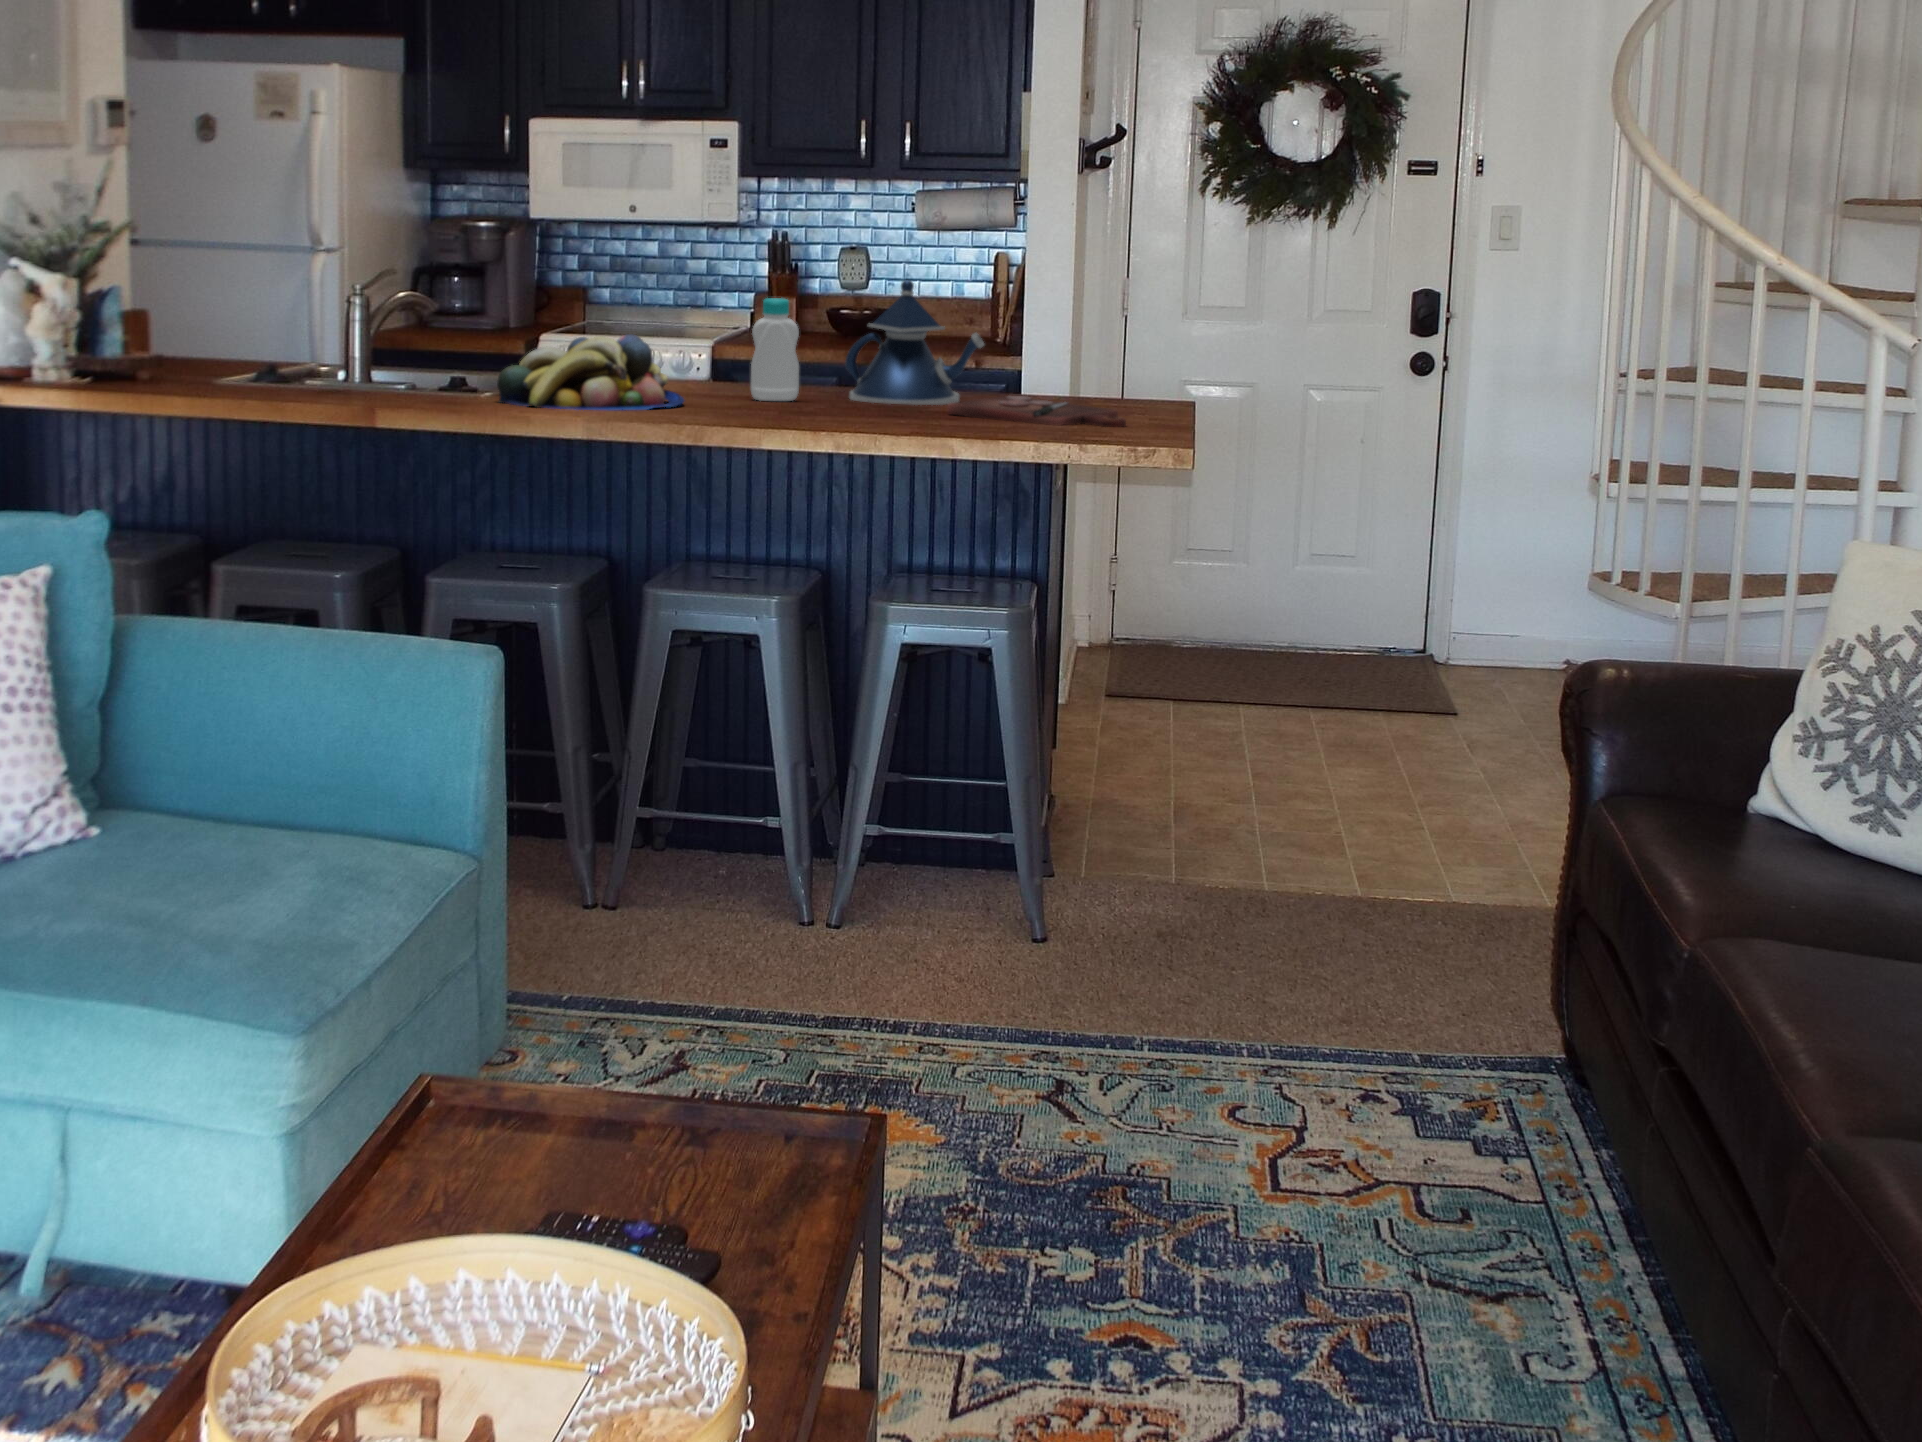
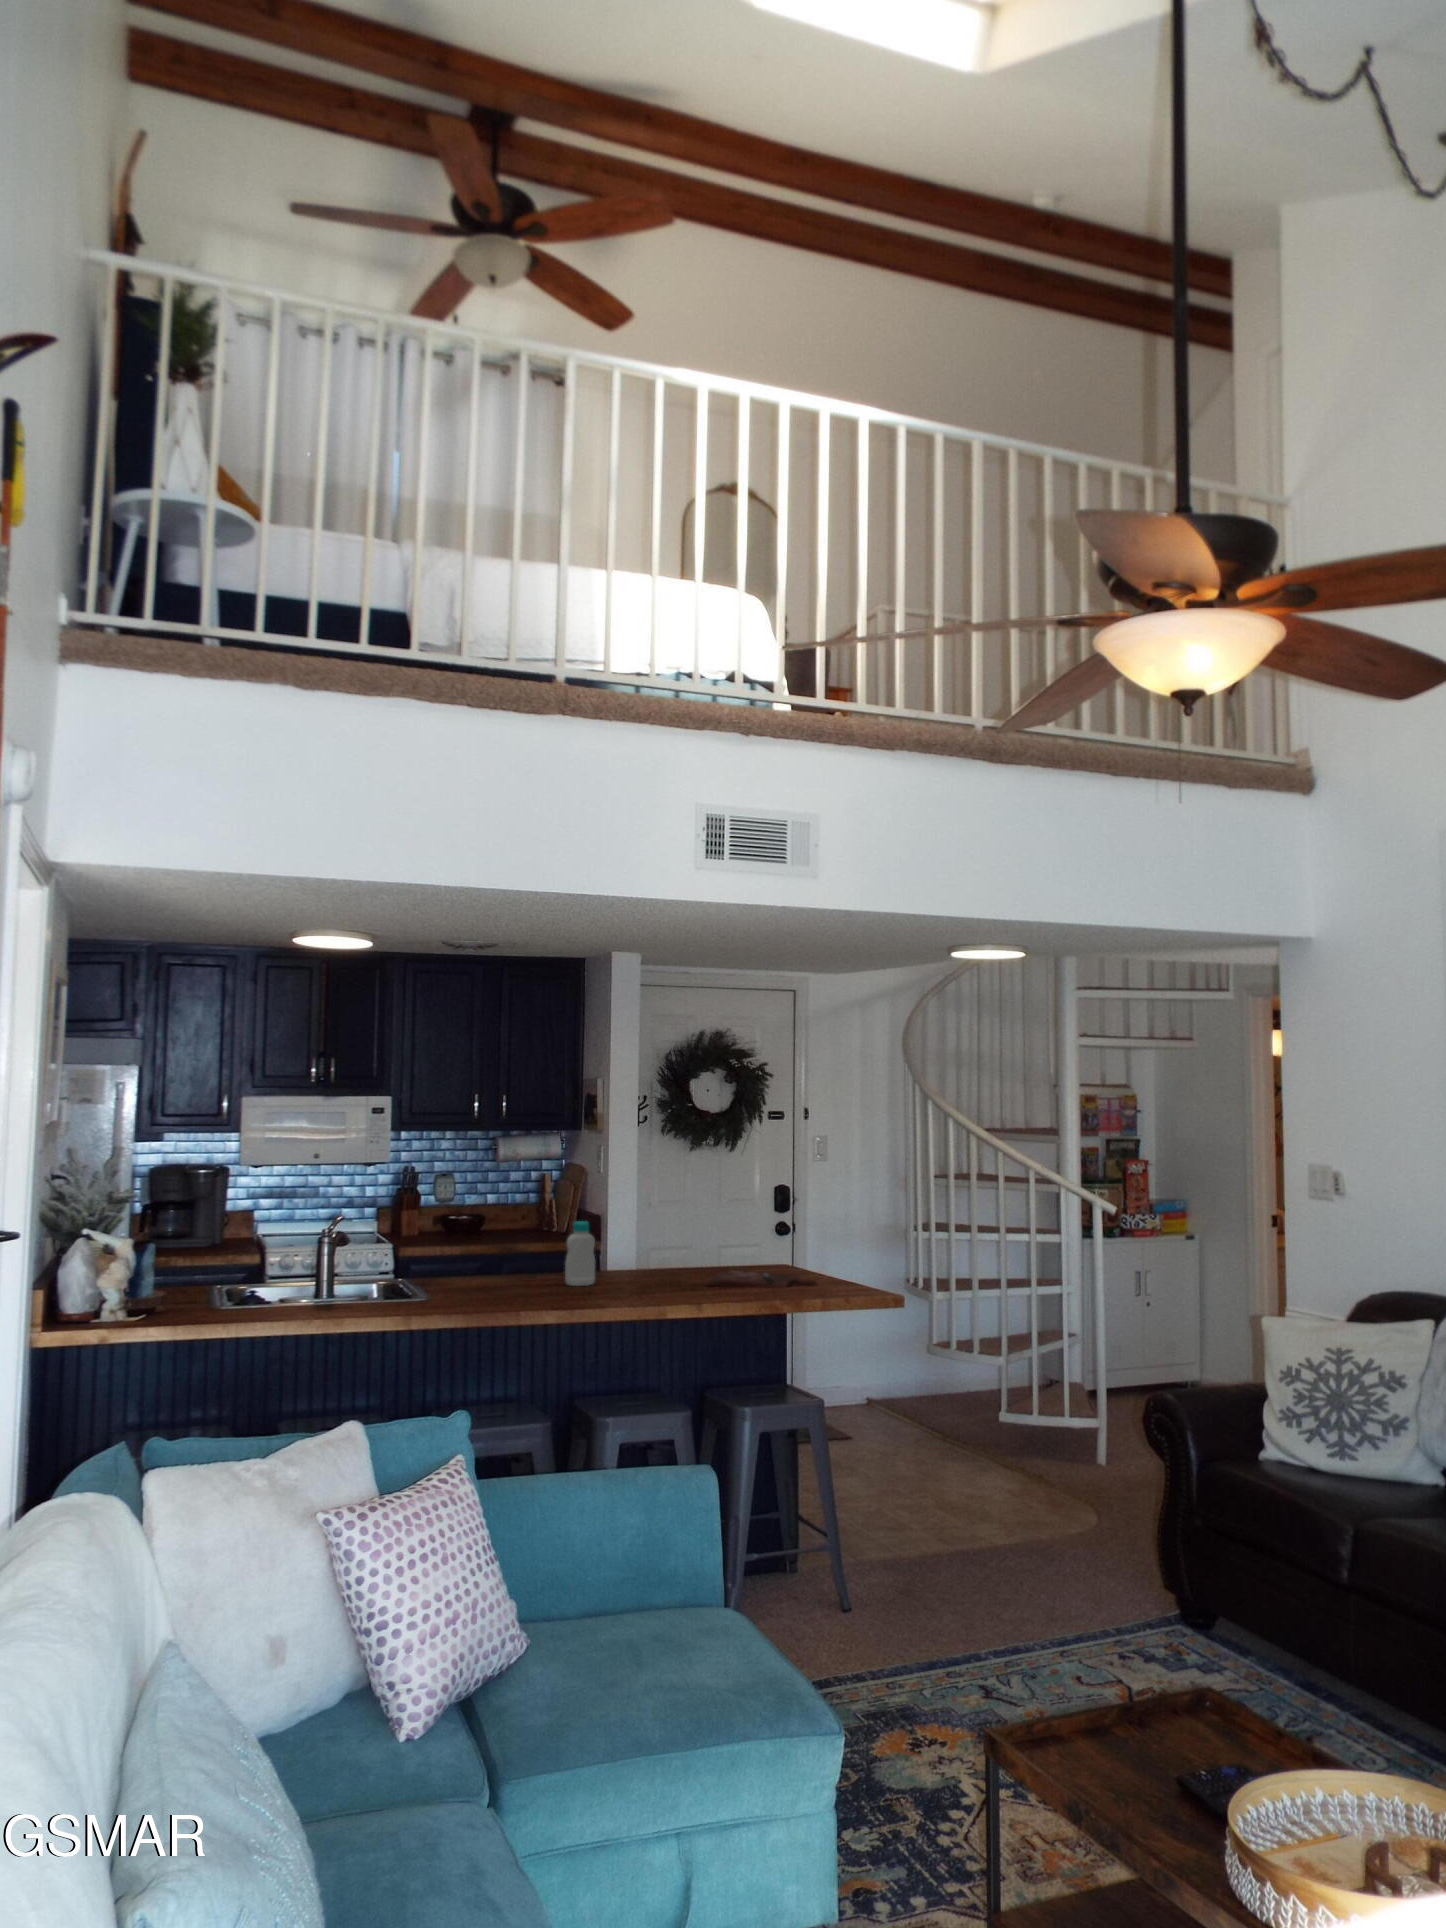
teapot: present [845,280,984,405] -> none [604,1204,686,1283]
fruit bowl: present [497,334,684,410] -> none [443,1251,560,1308]

